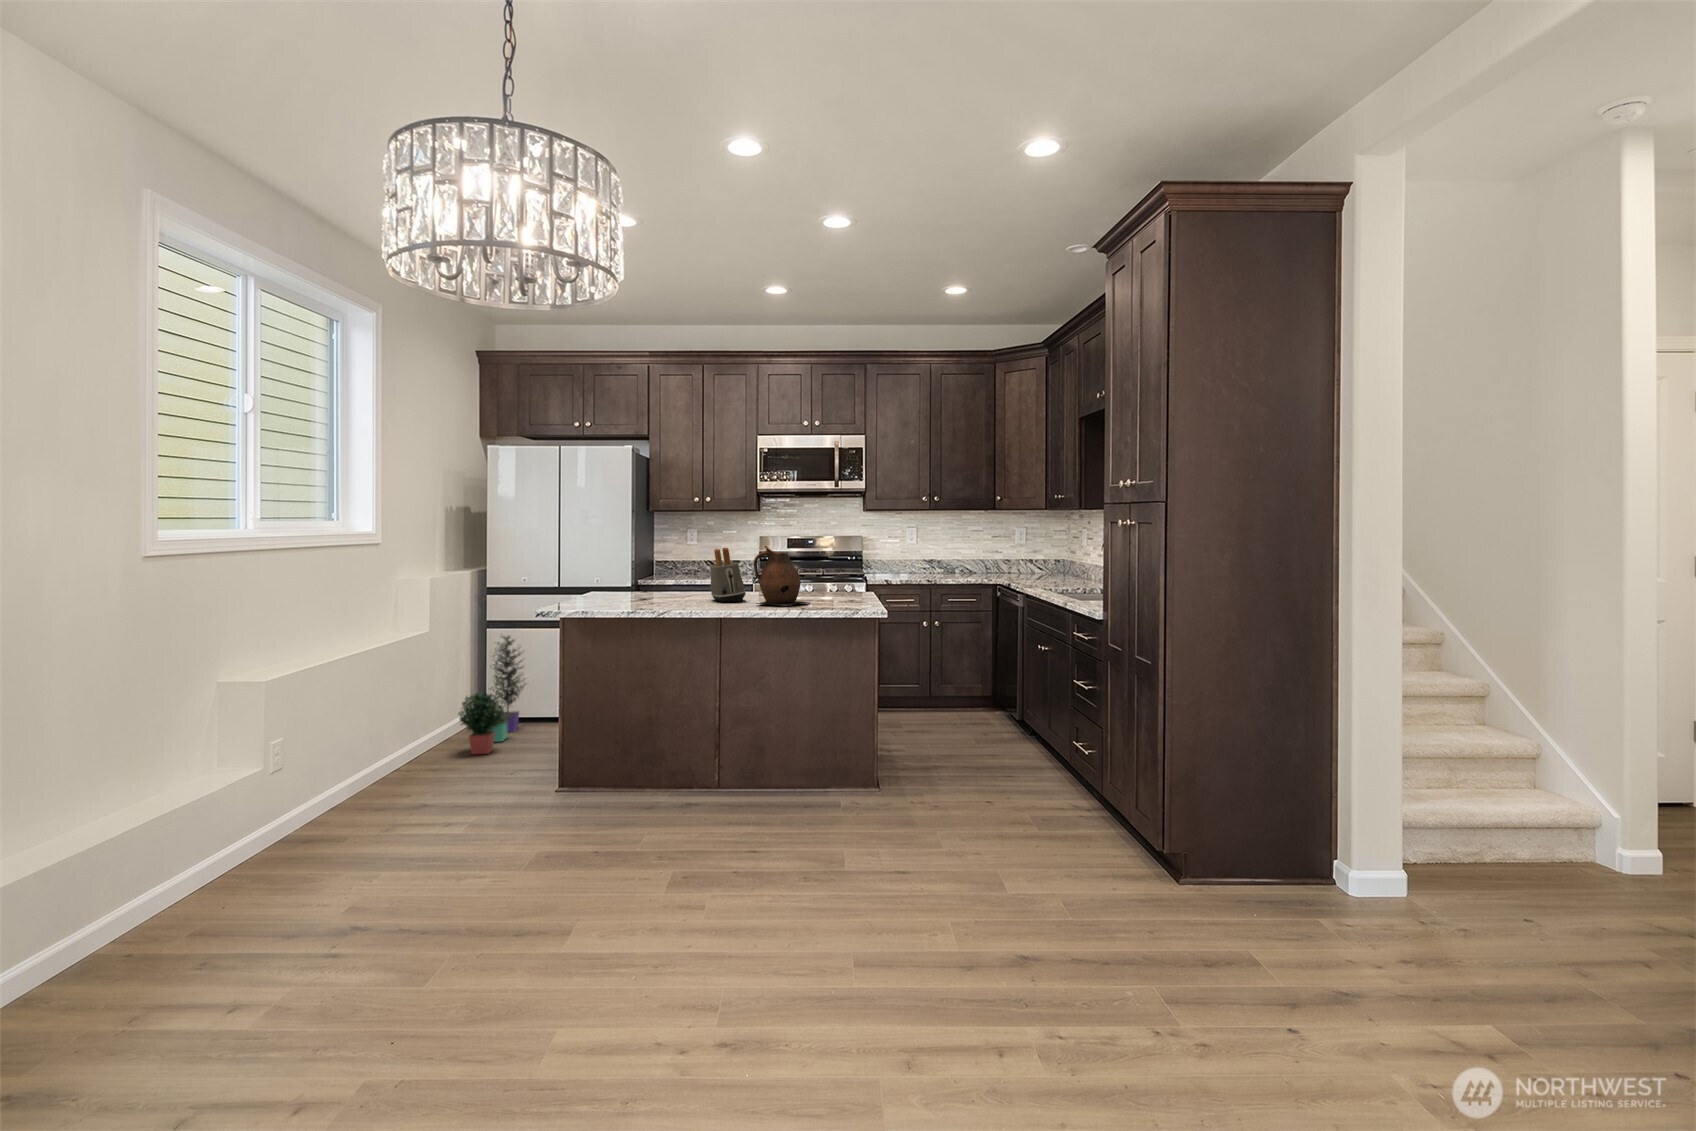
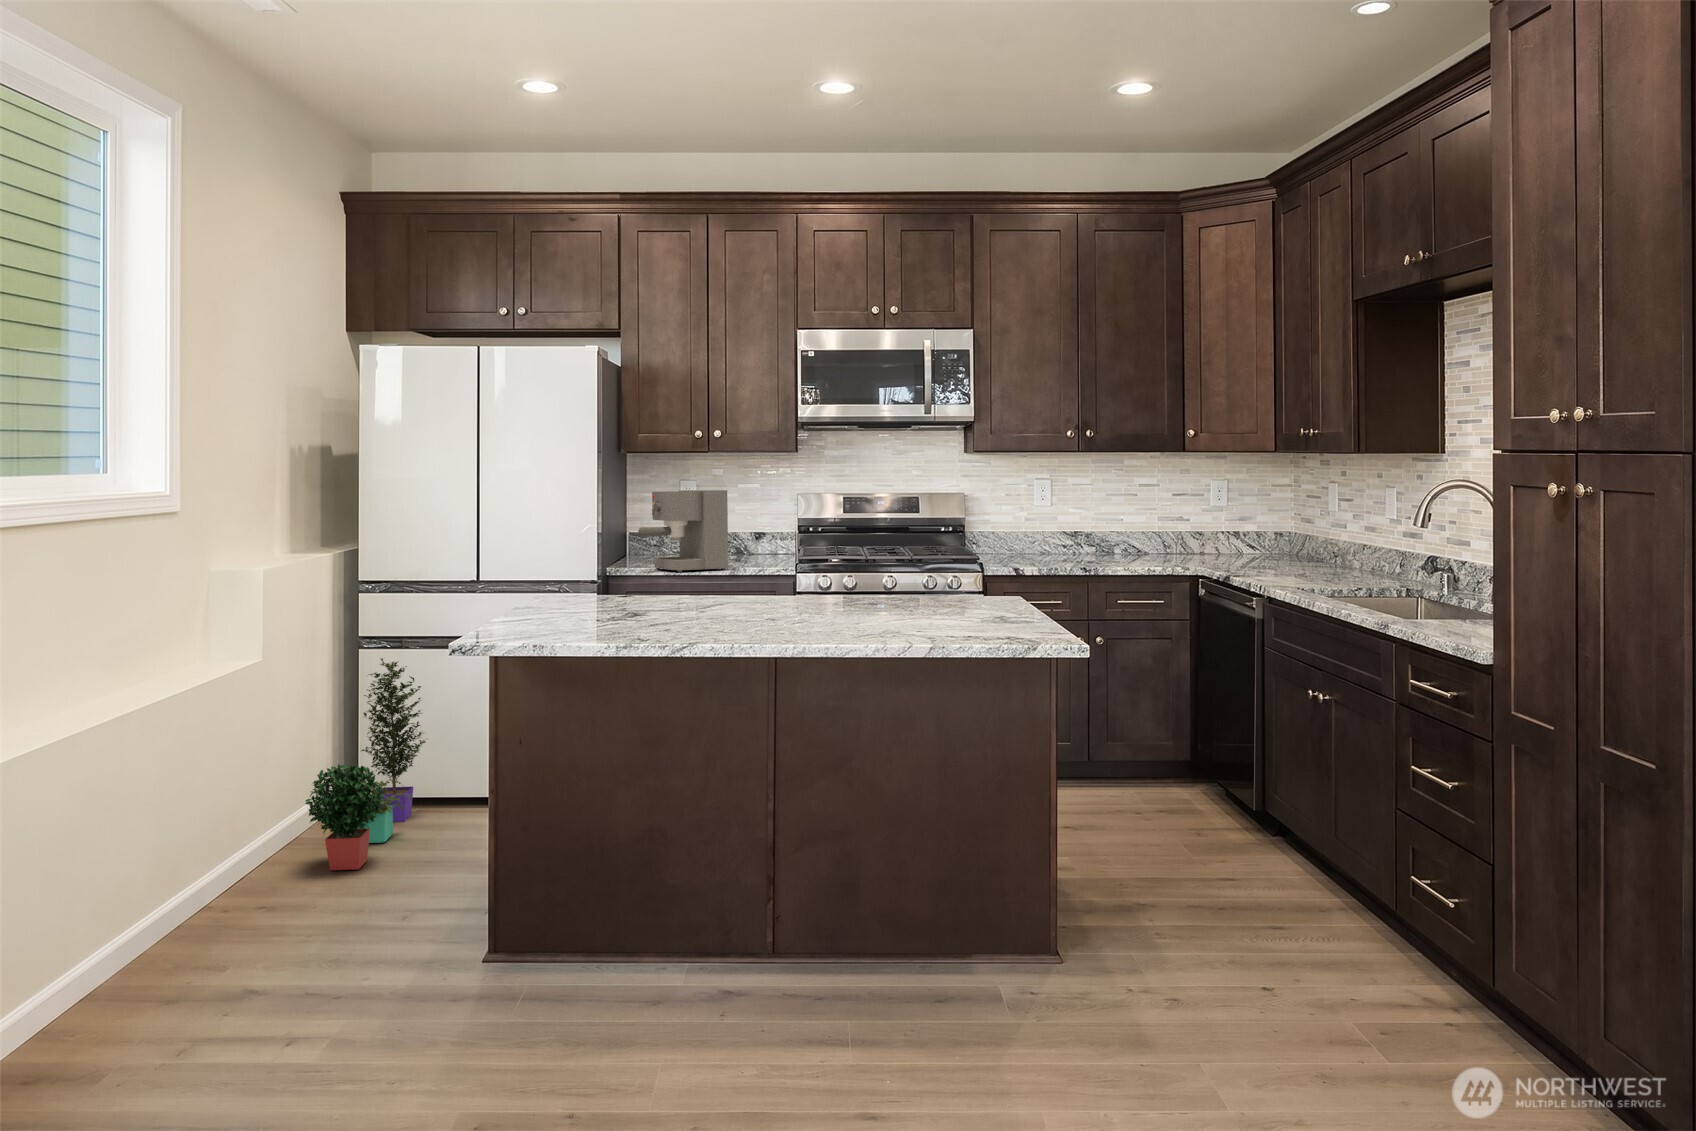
coffee maker: none [658,533,714,583] -> present [638,490,728,572]
ceramic pitcher: present [754,546,810,606] -> none [830,515,932,627]
toaster: present [710,548,746,602] -> none [743,517,810,615]

